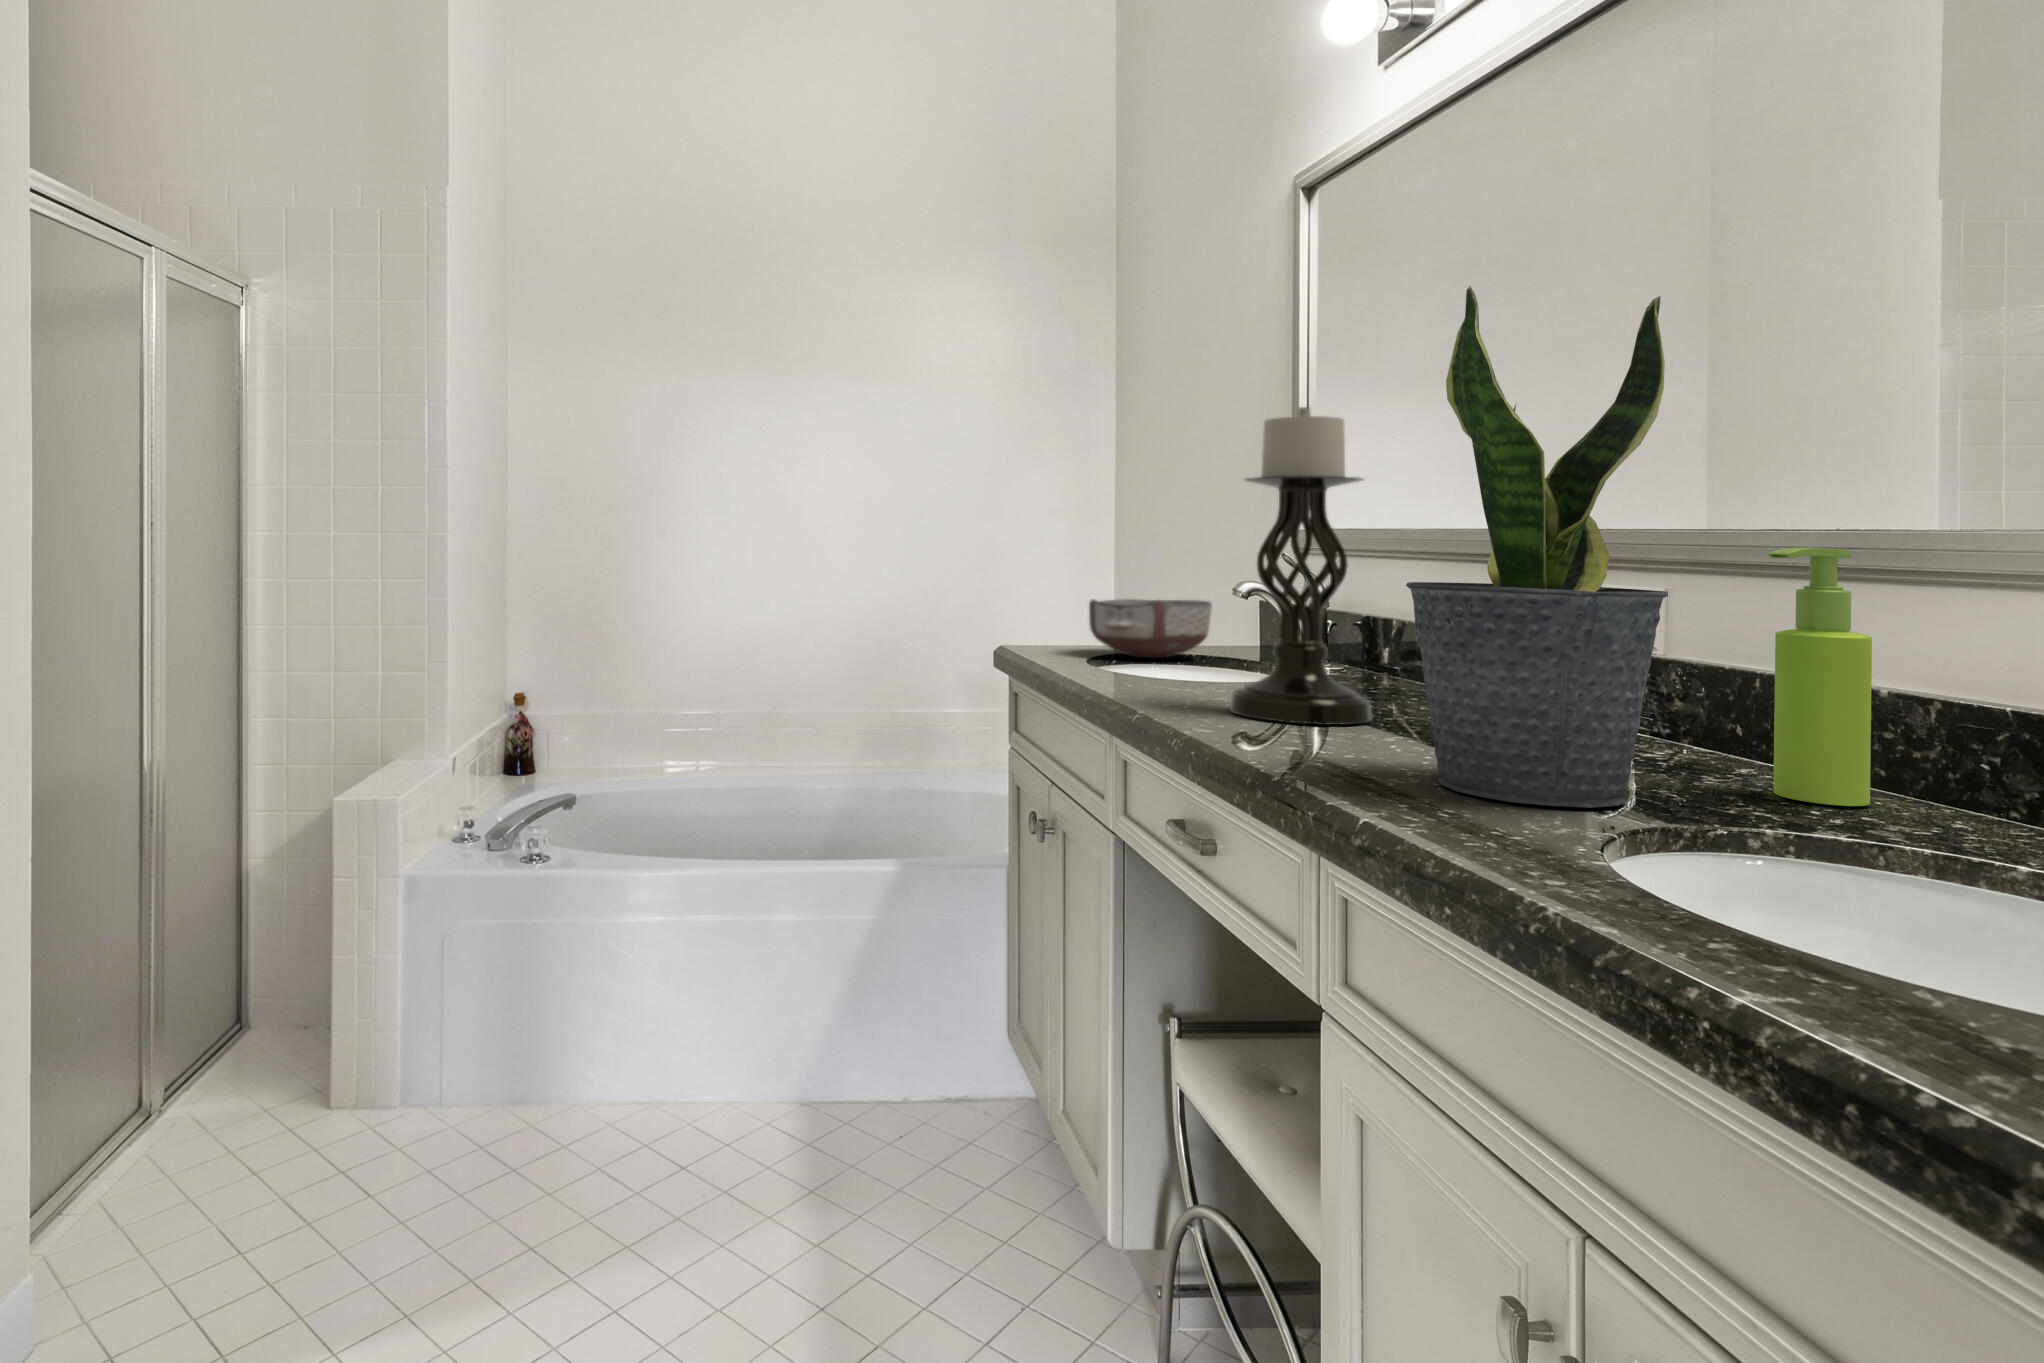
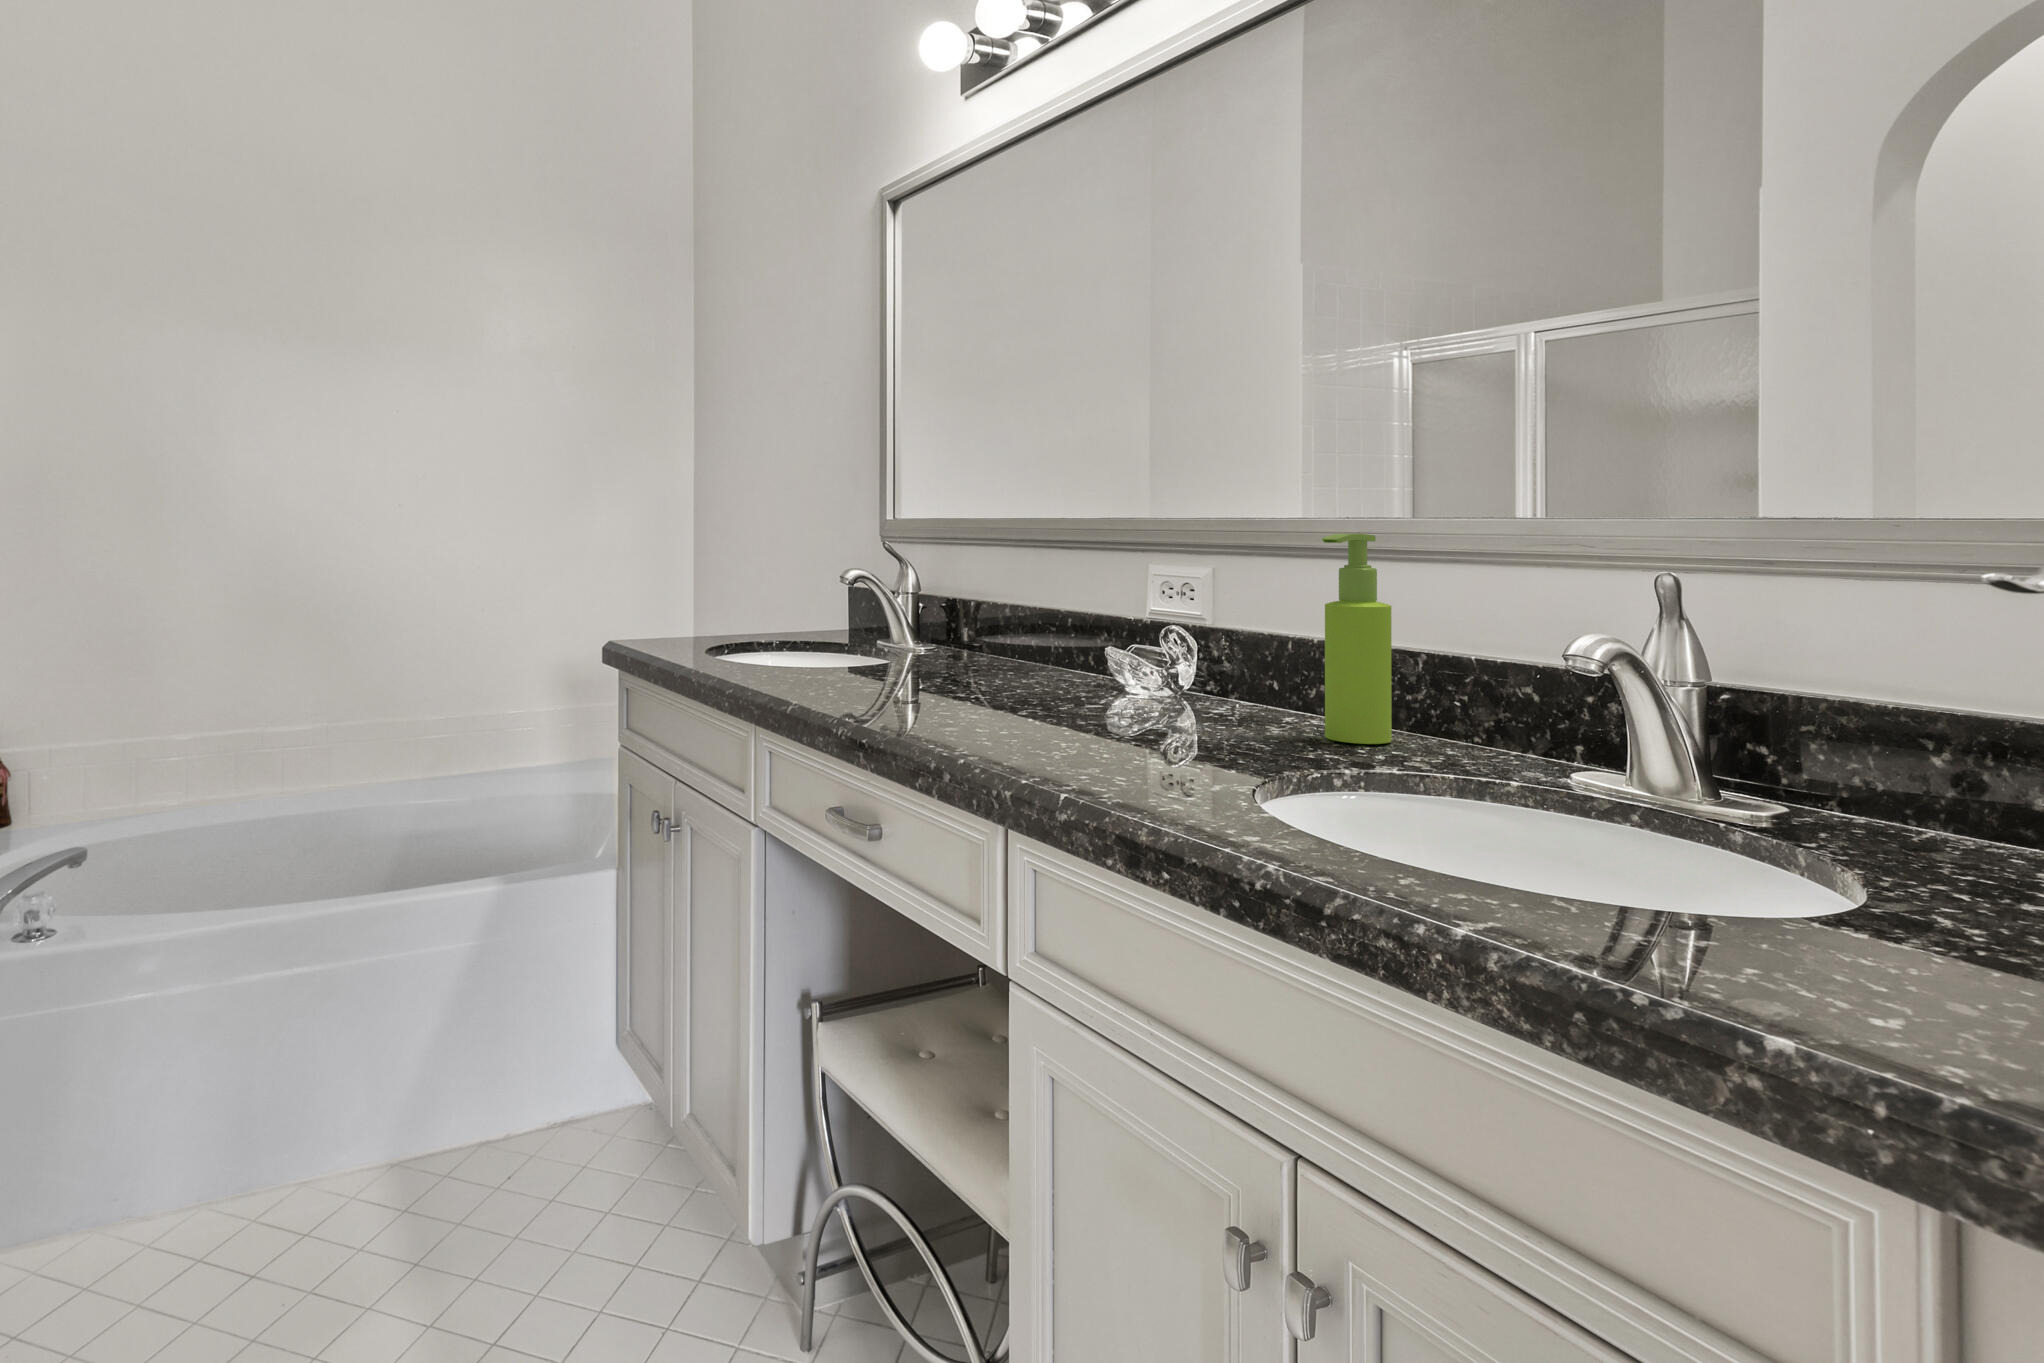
potted plant: present [1406,286,1668,808] -> none [1063,302,1270,768]
candle holder: present [1229,407,1373,725] -> none [867,407,993,706]
ceramic bowl: present [1089,599,1212,658] -> none [694,590,809,648]

